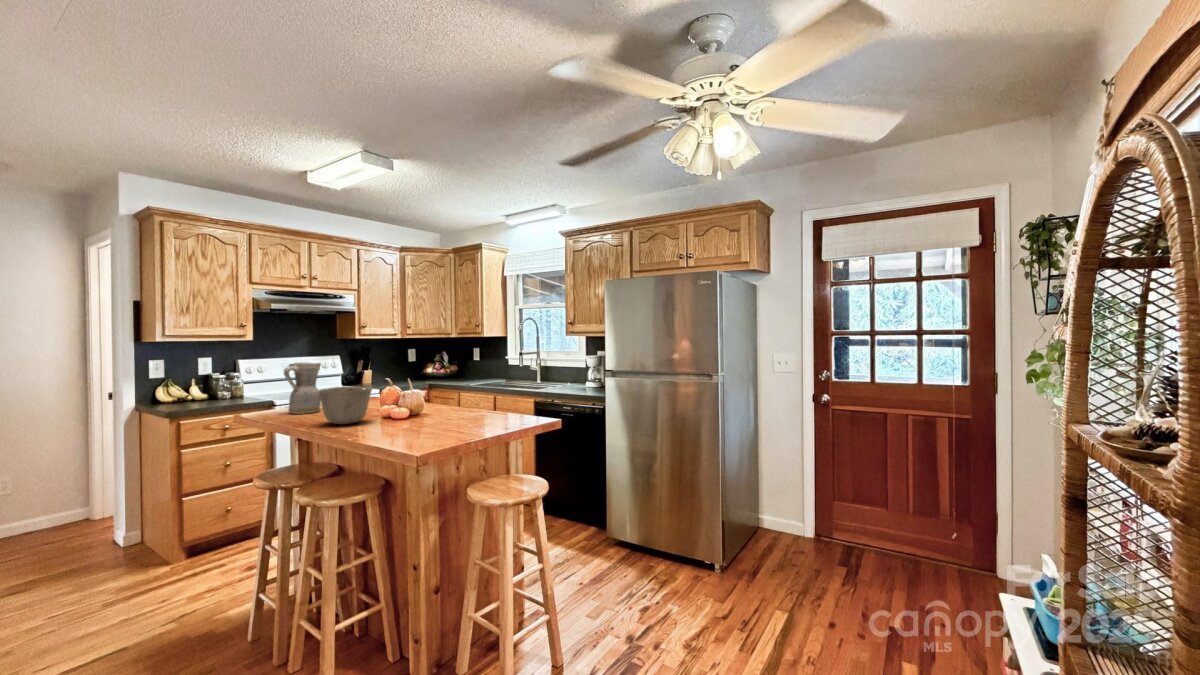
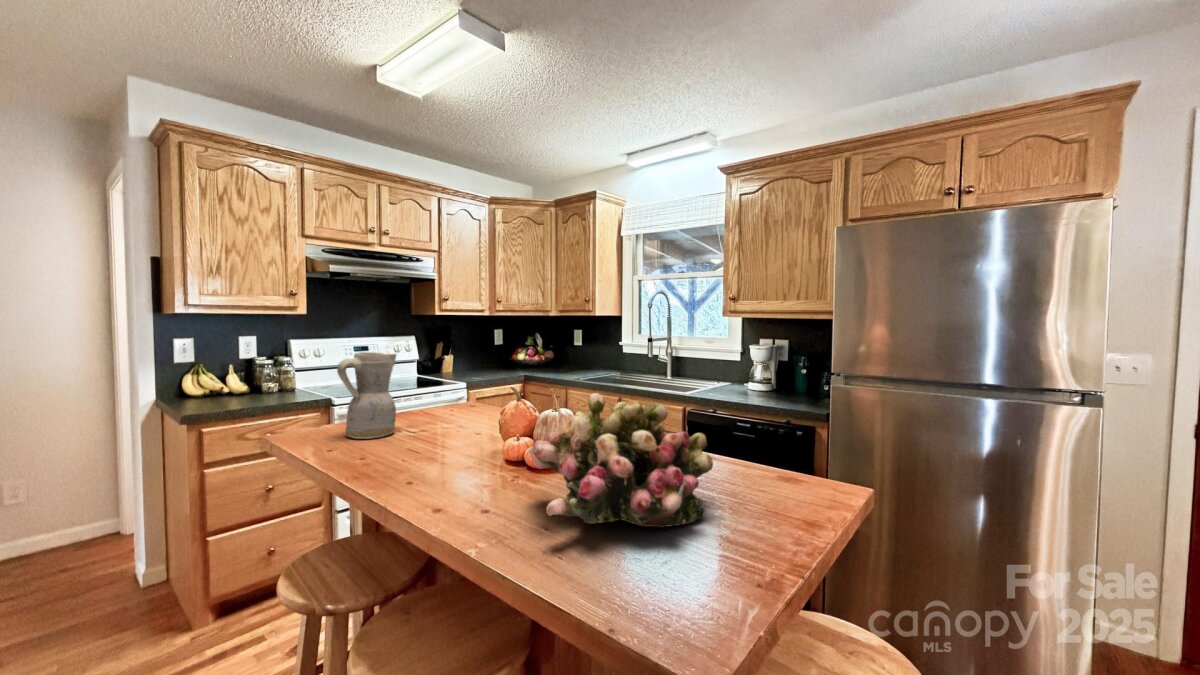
flower arrangement: none [383,375,475,431] -> present [529,393,713,527]
ceramic bowl: present [318,386,372,424] -> none [395,403,491,480]

